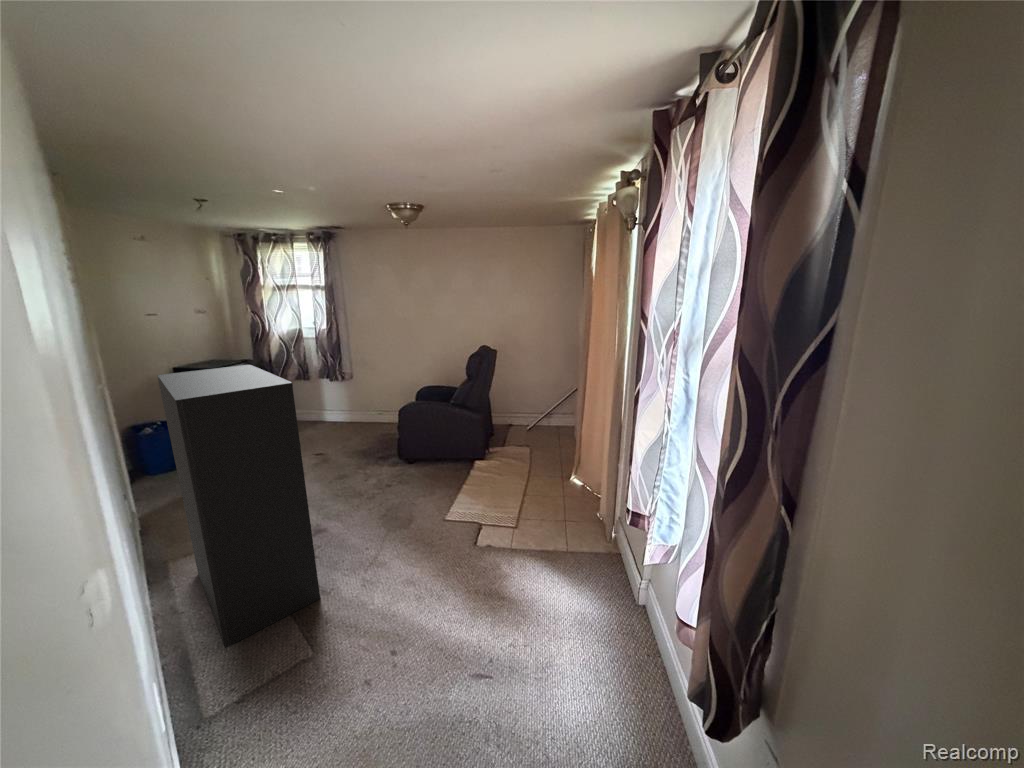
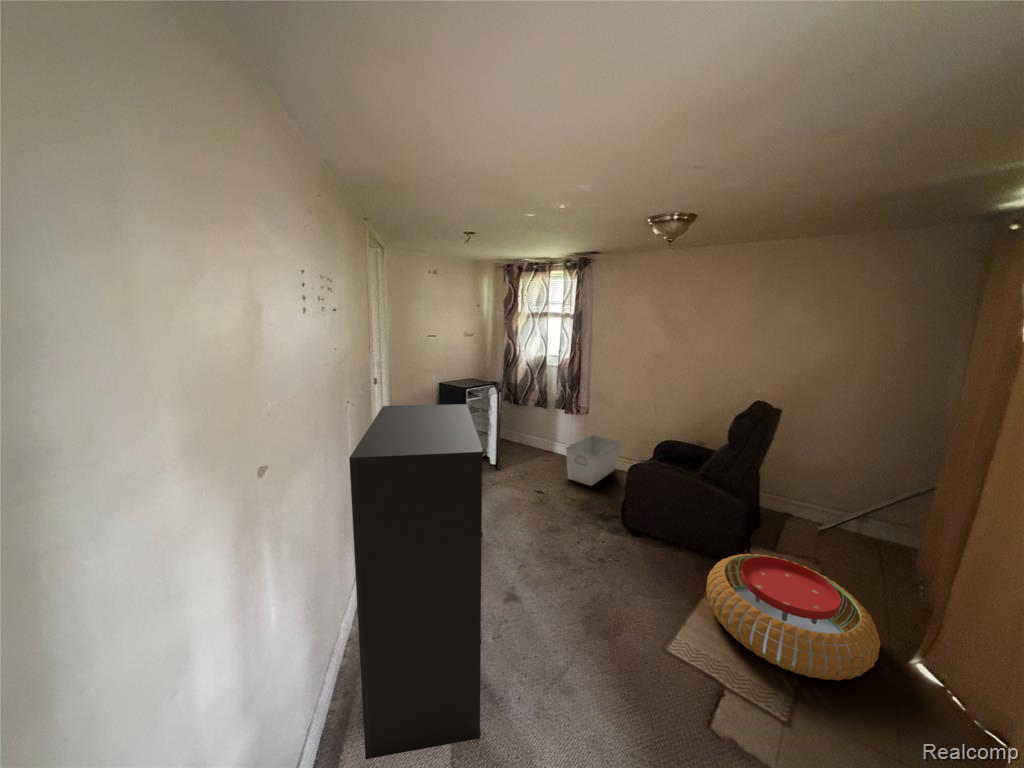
storage bin: none [338,397,387,438] -> present [566,435,621,486]
pouf: none [461,440,548,496] -> present [706,554,881,680]

